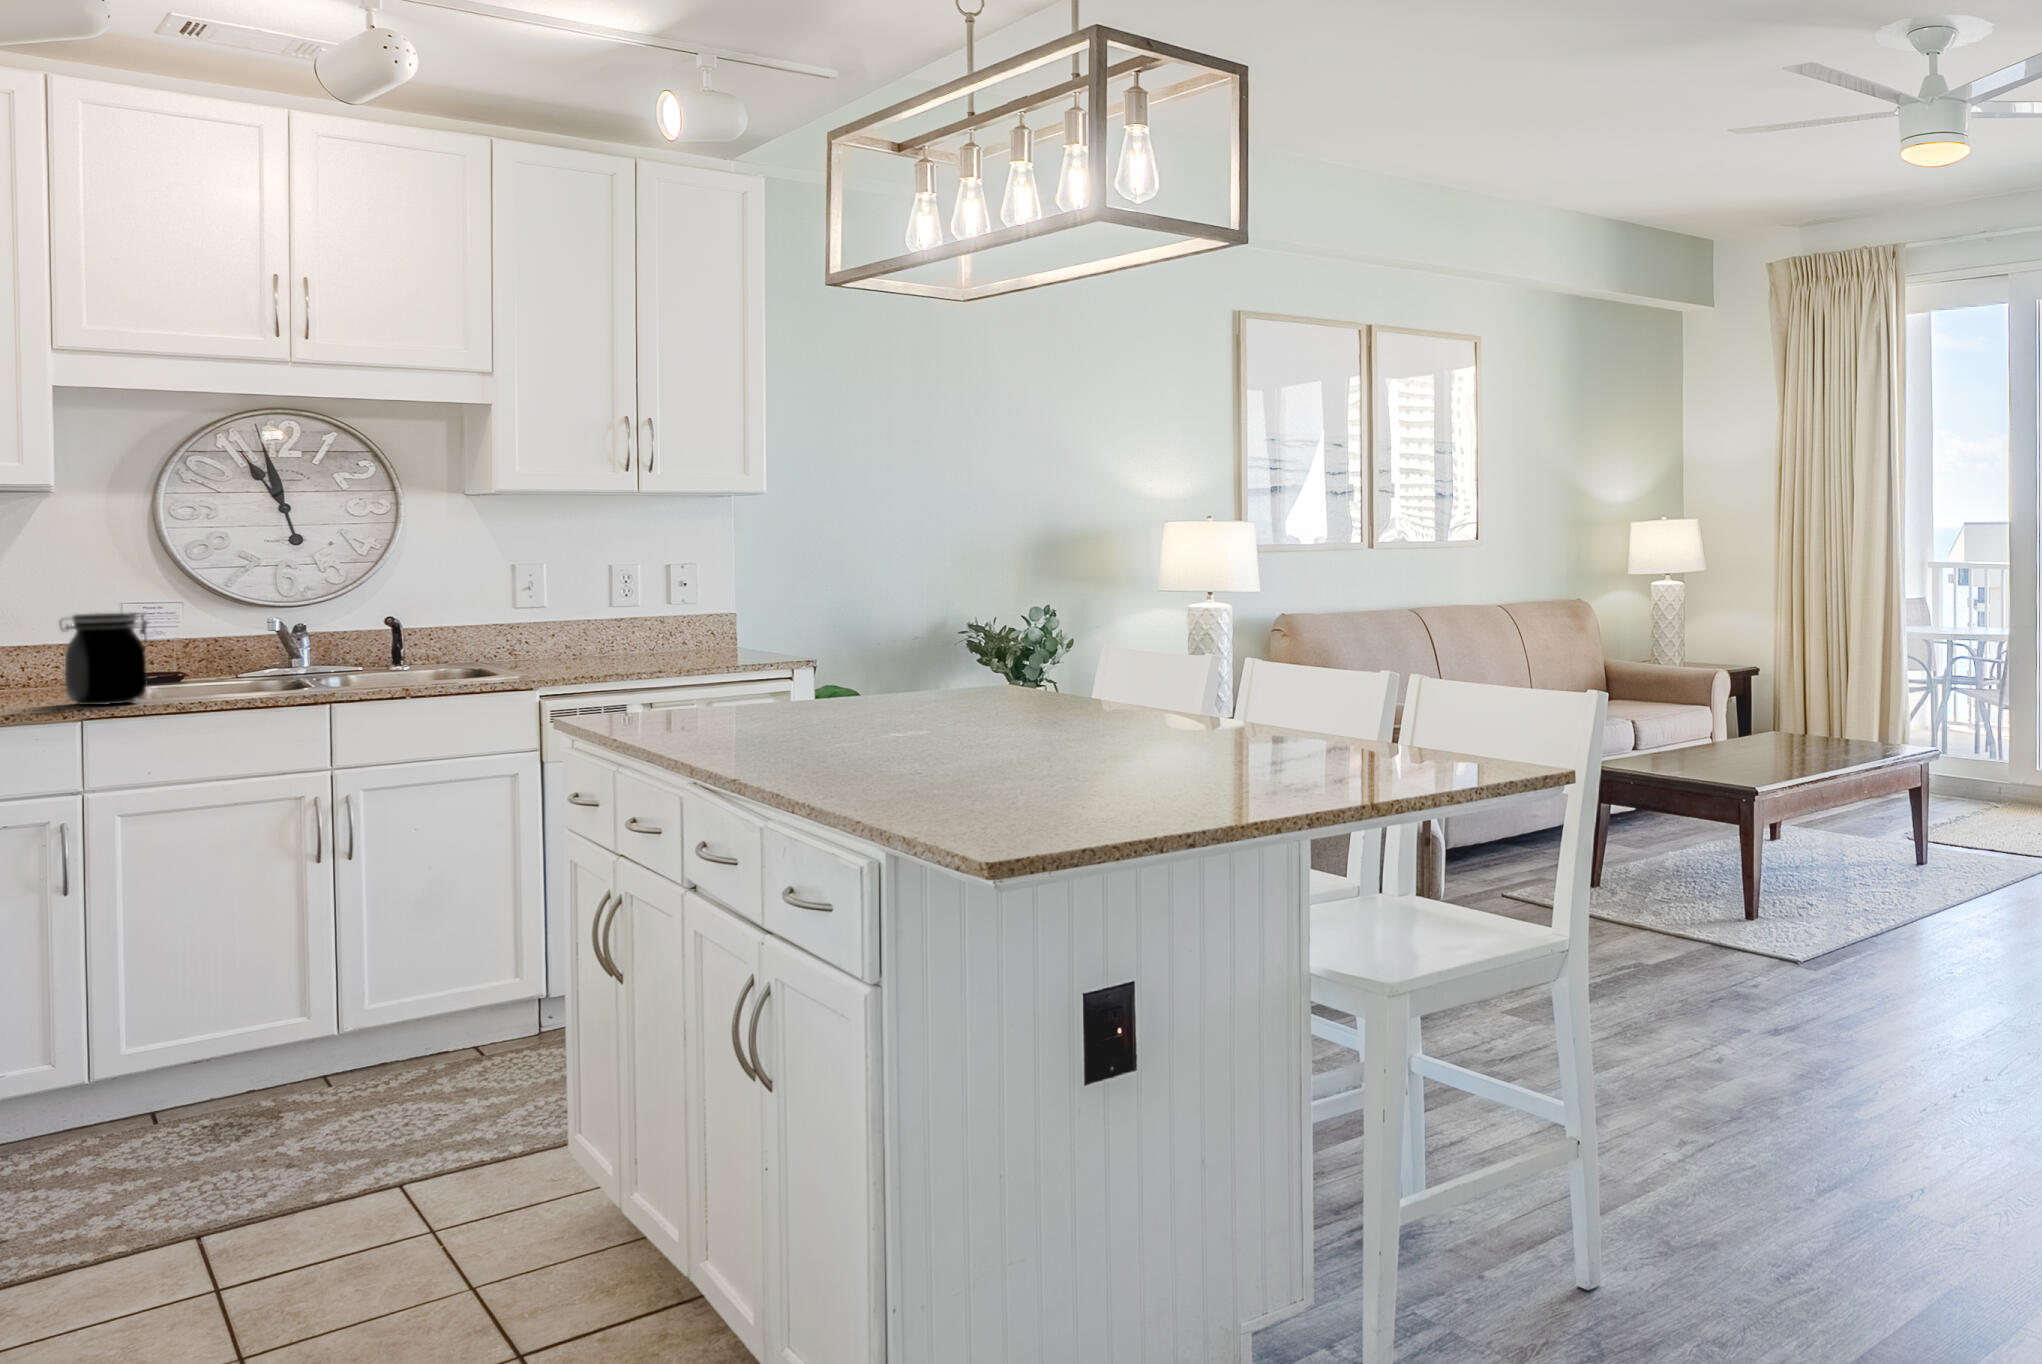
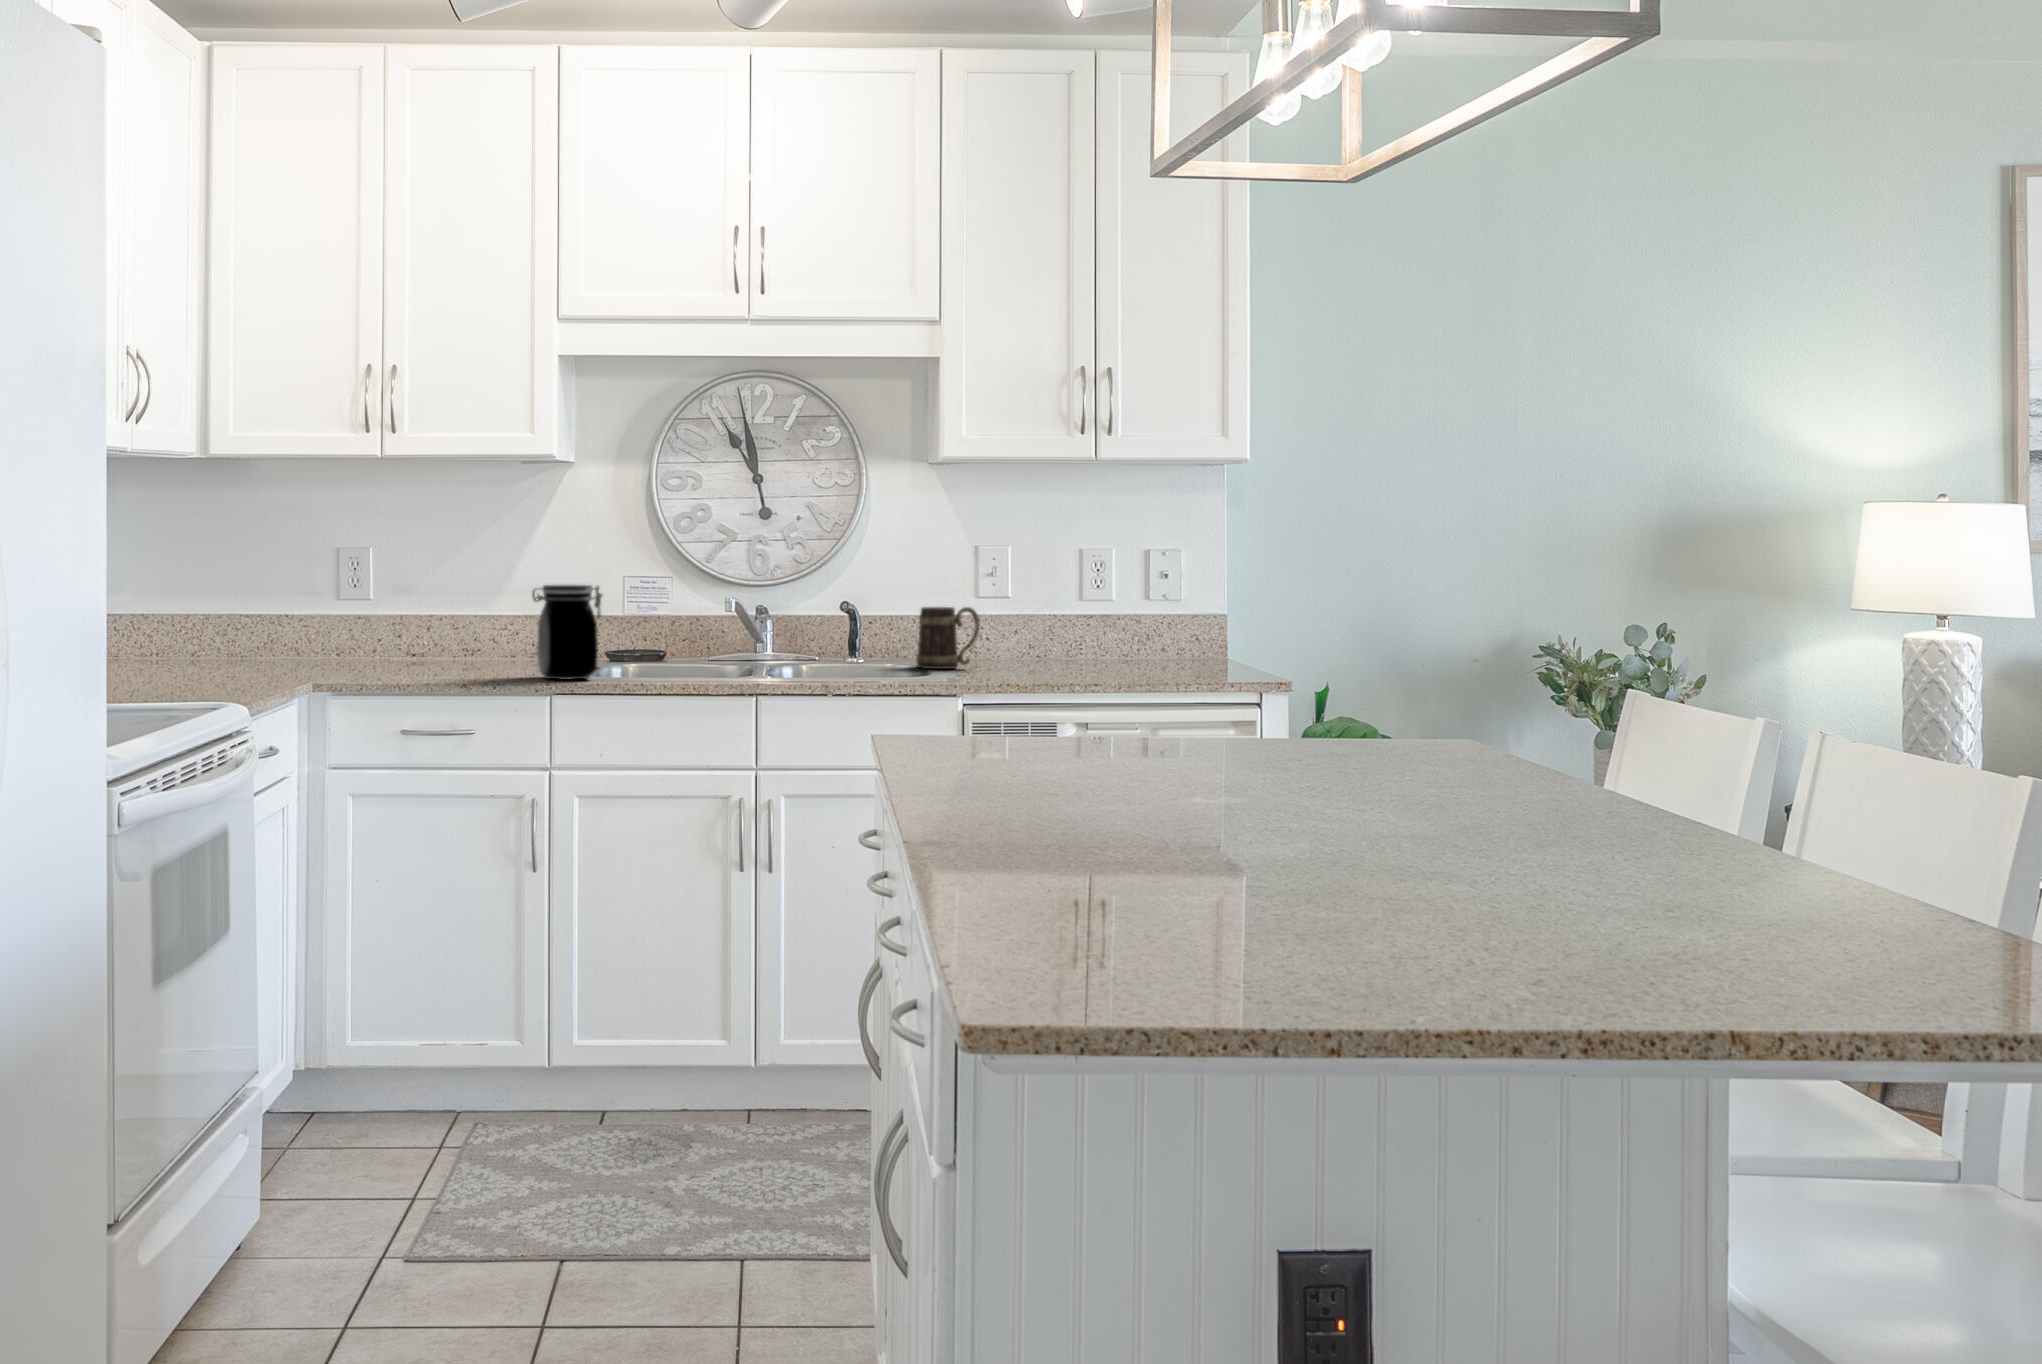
mug: none [461,617,525,671] -> present [916,607,980,669]

